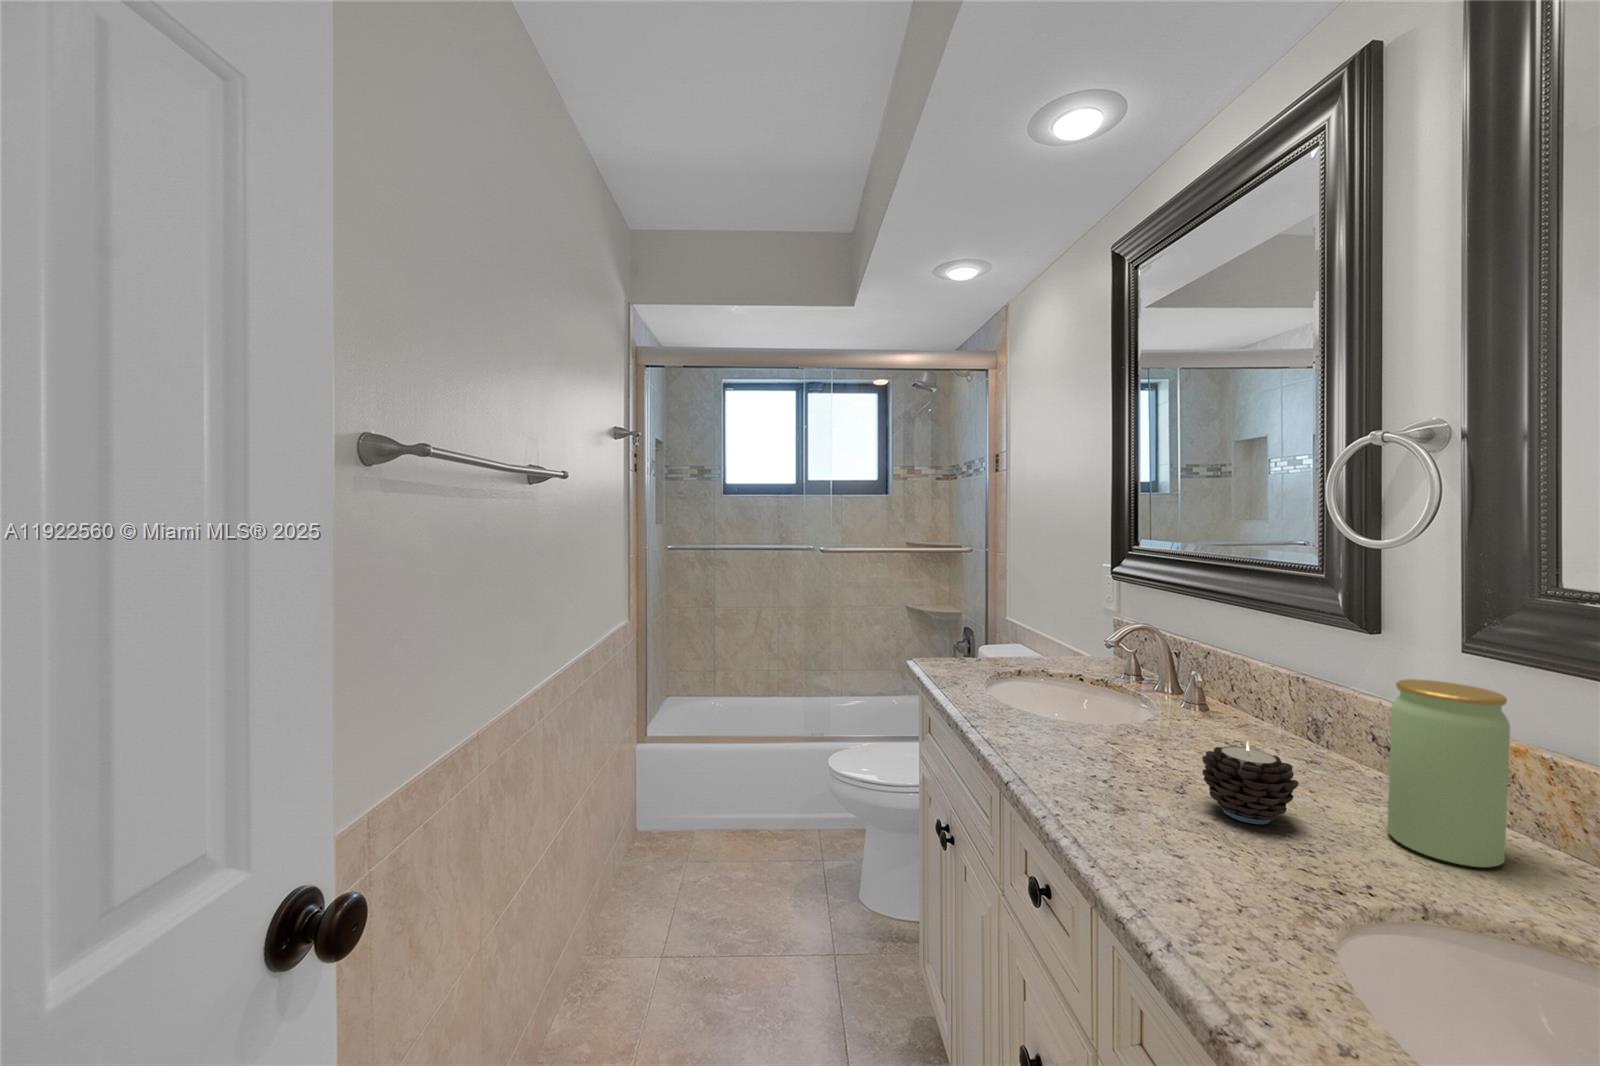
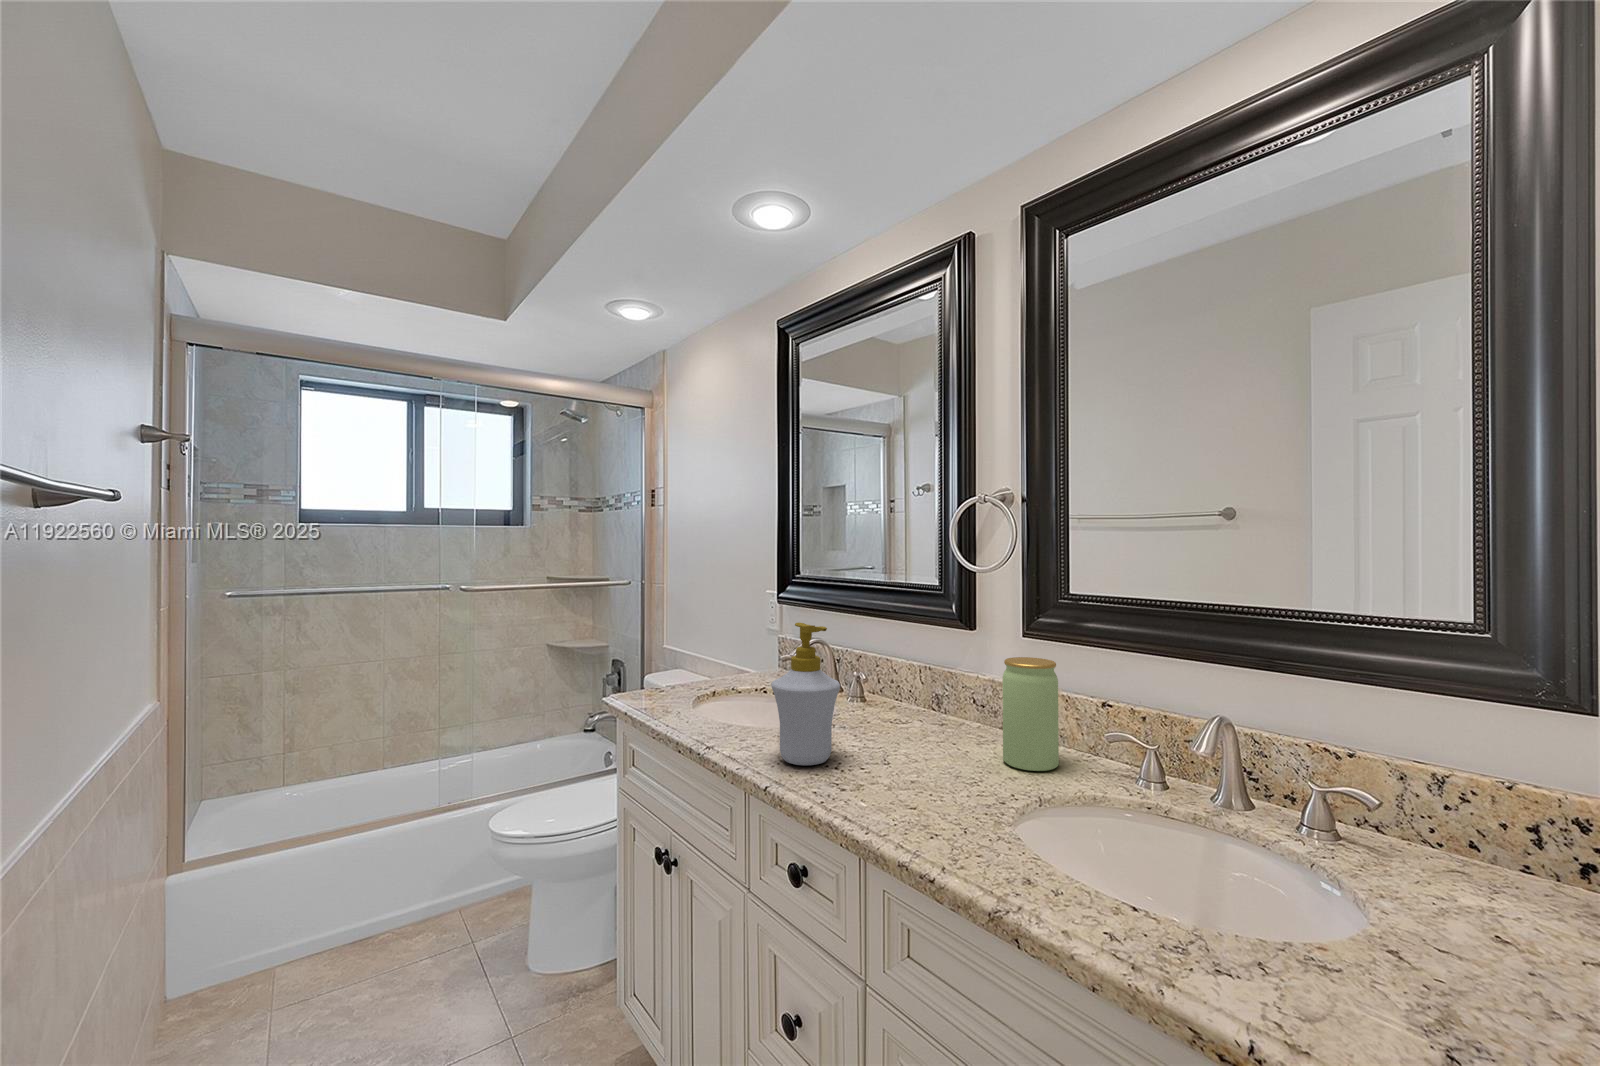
soap bottle: none [1032,599,1122,769] -> present [771,623,840,765]
candle: present [1202,742,1299,824] -> none [902,716,962,776]

